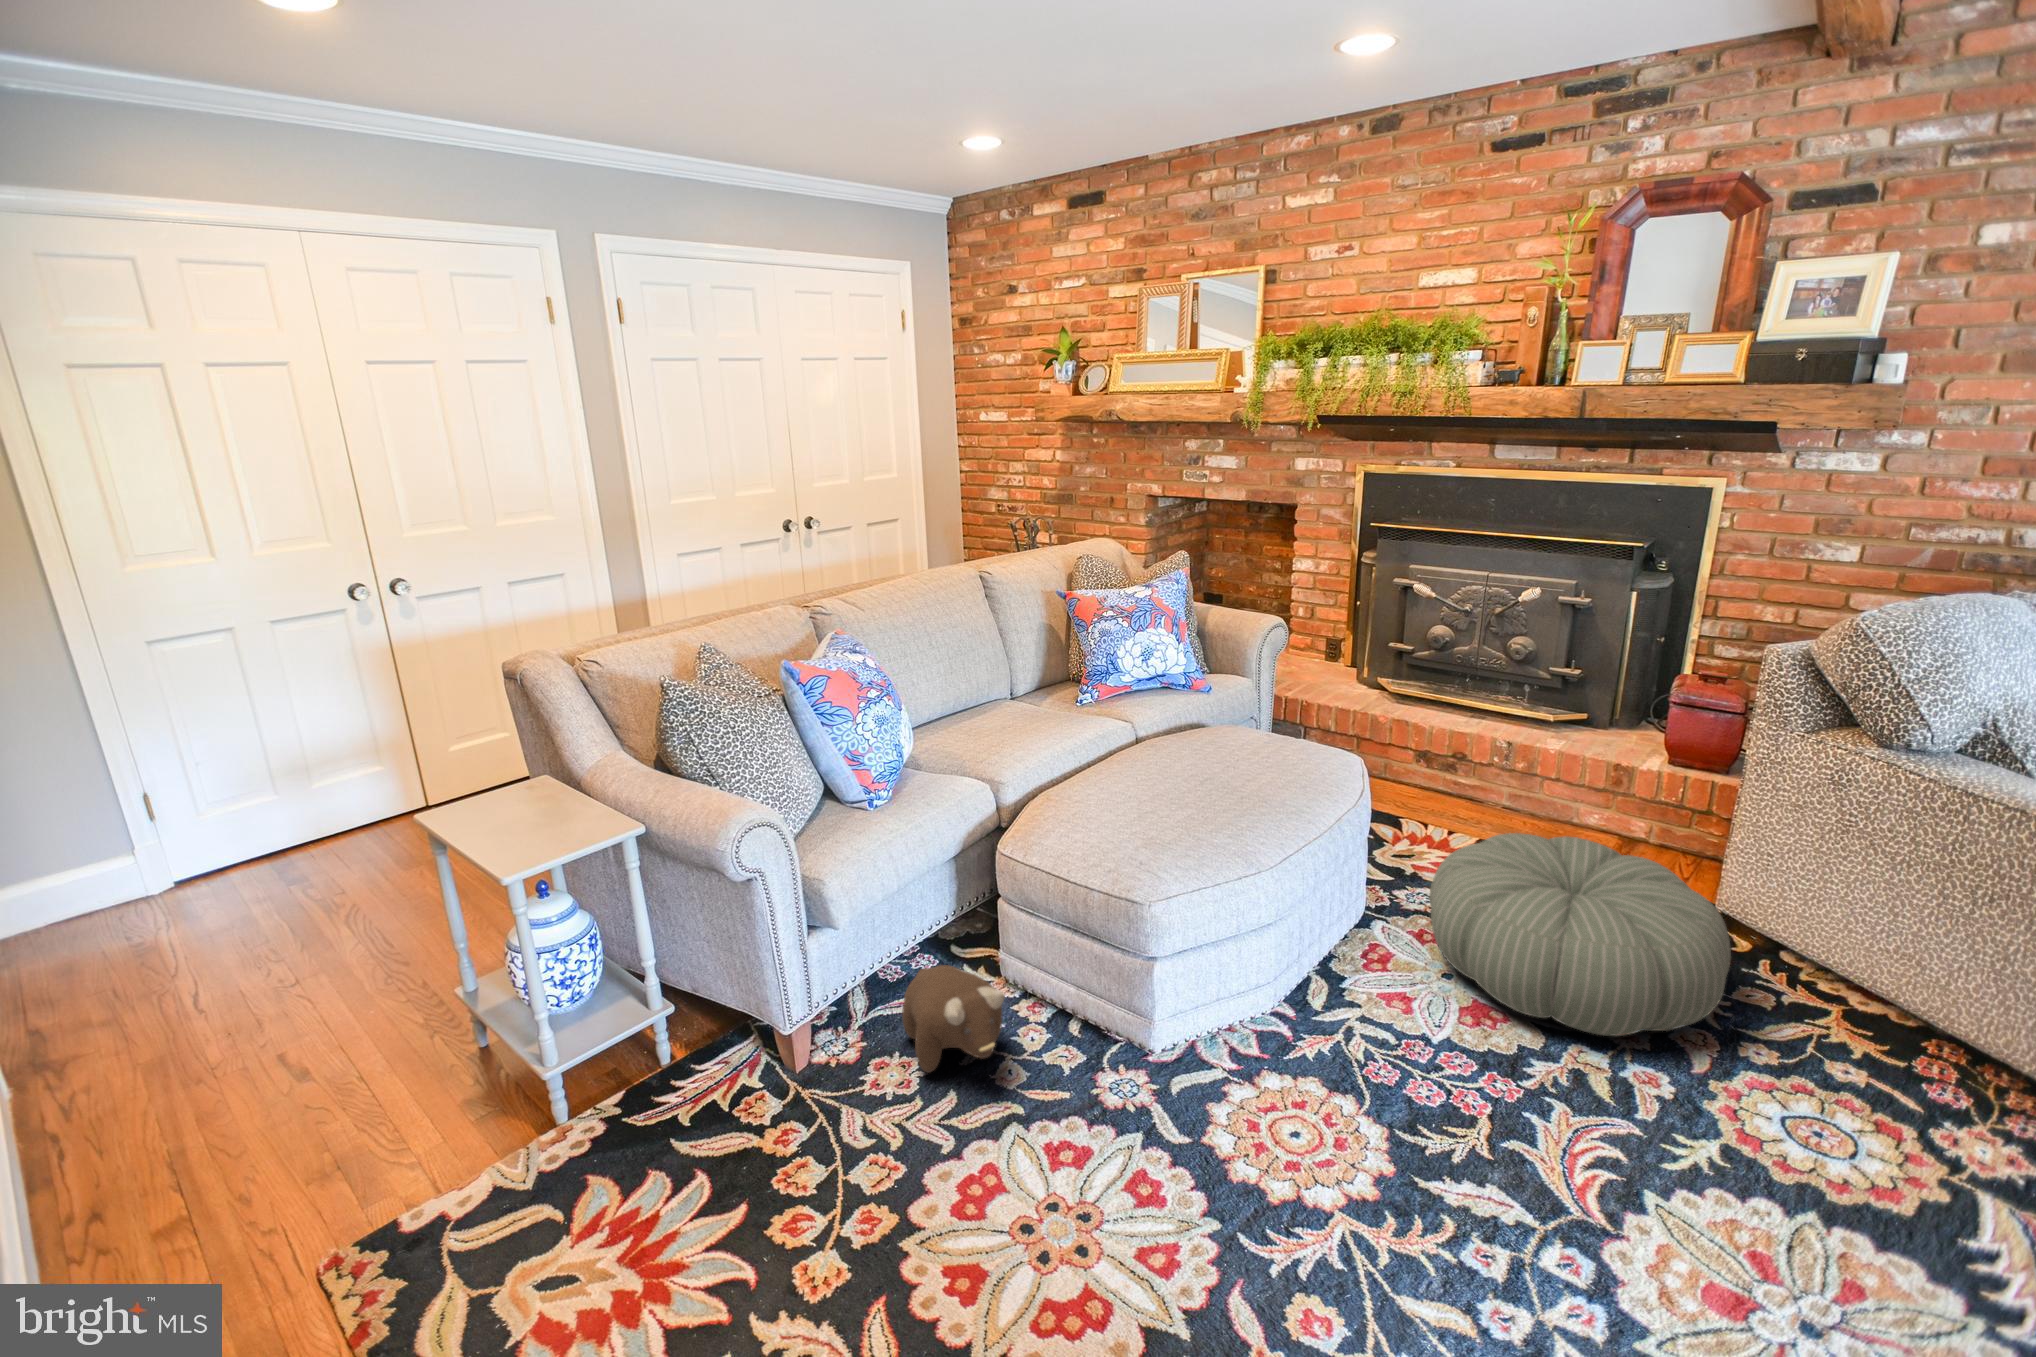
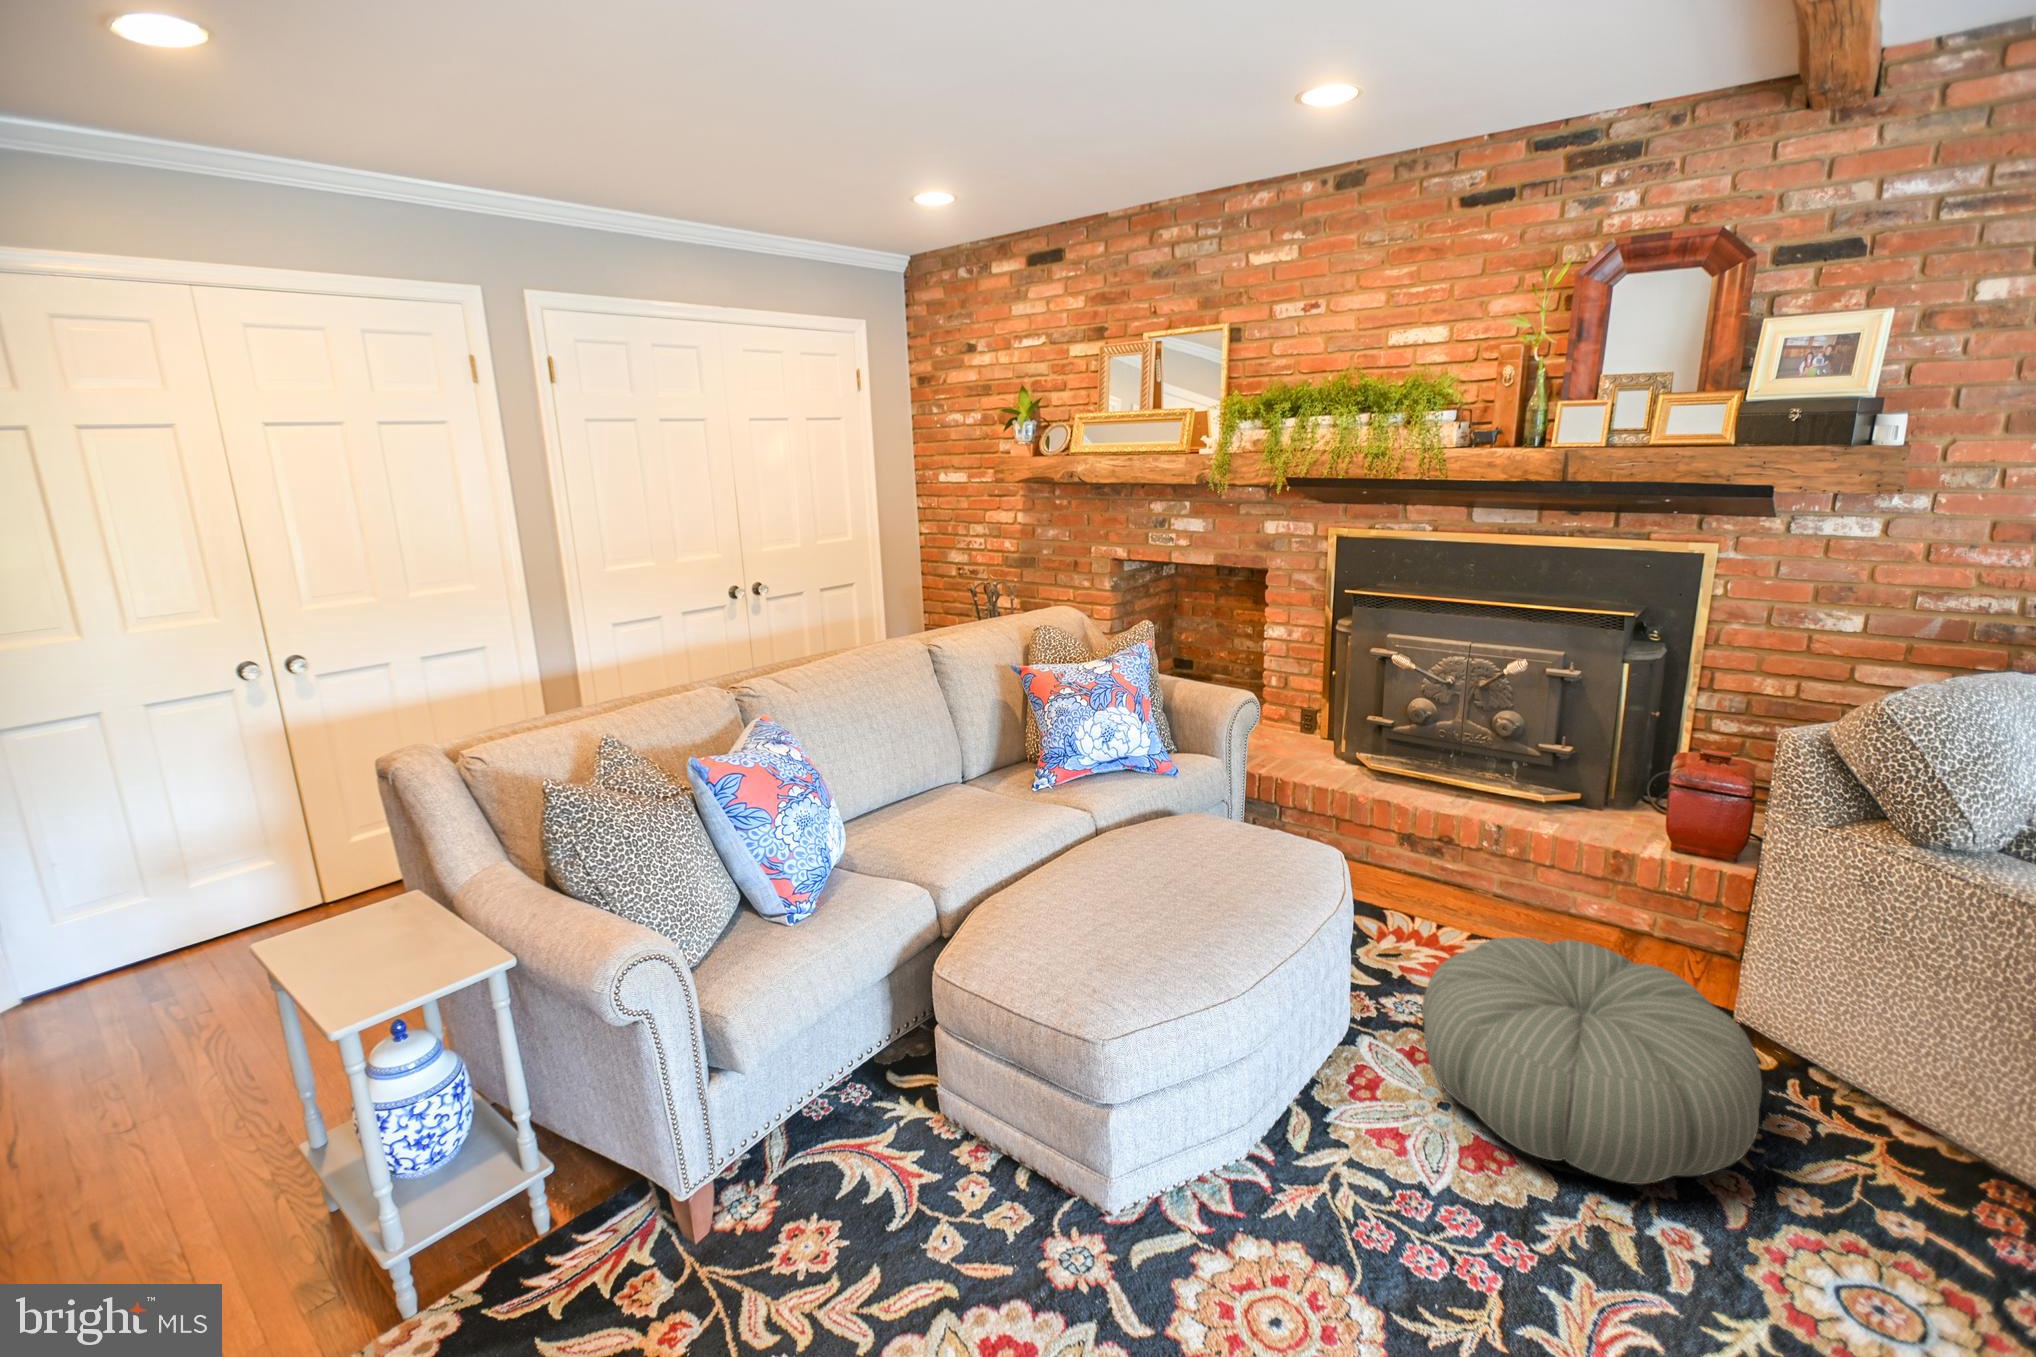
plush toy: present [902,965,1005,1073] -> none [822,1109,937,1243]

